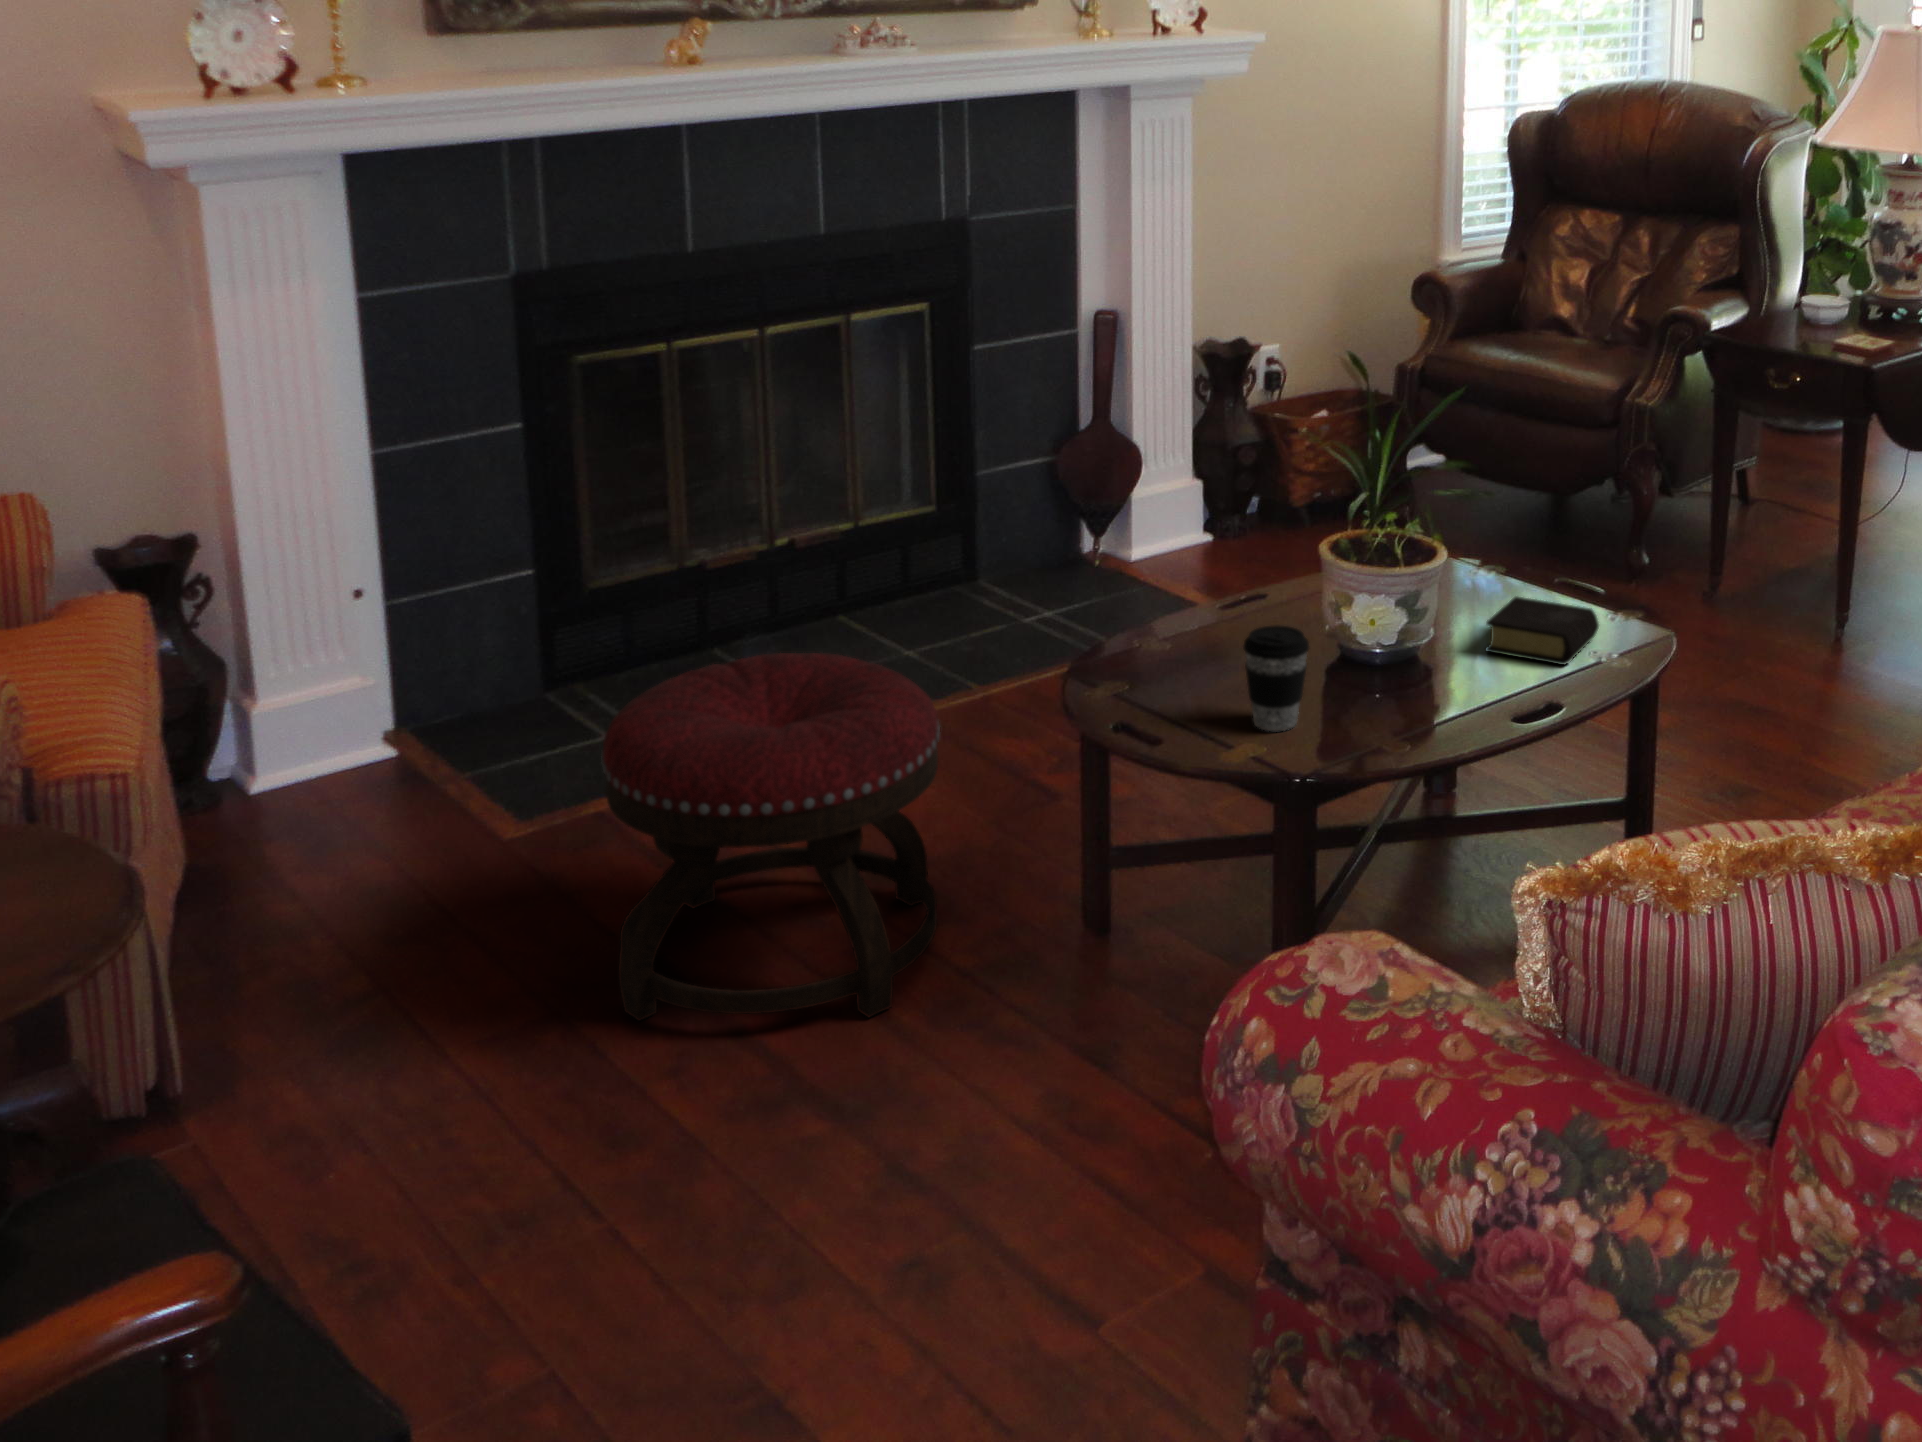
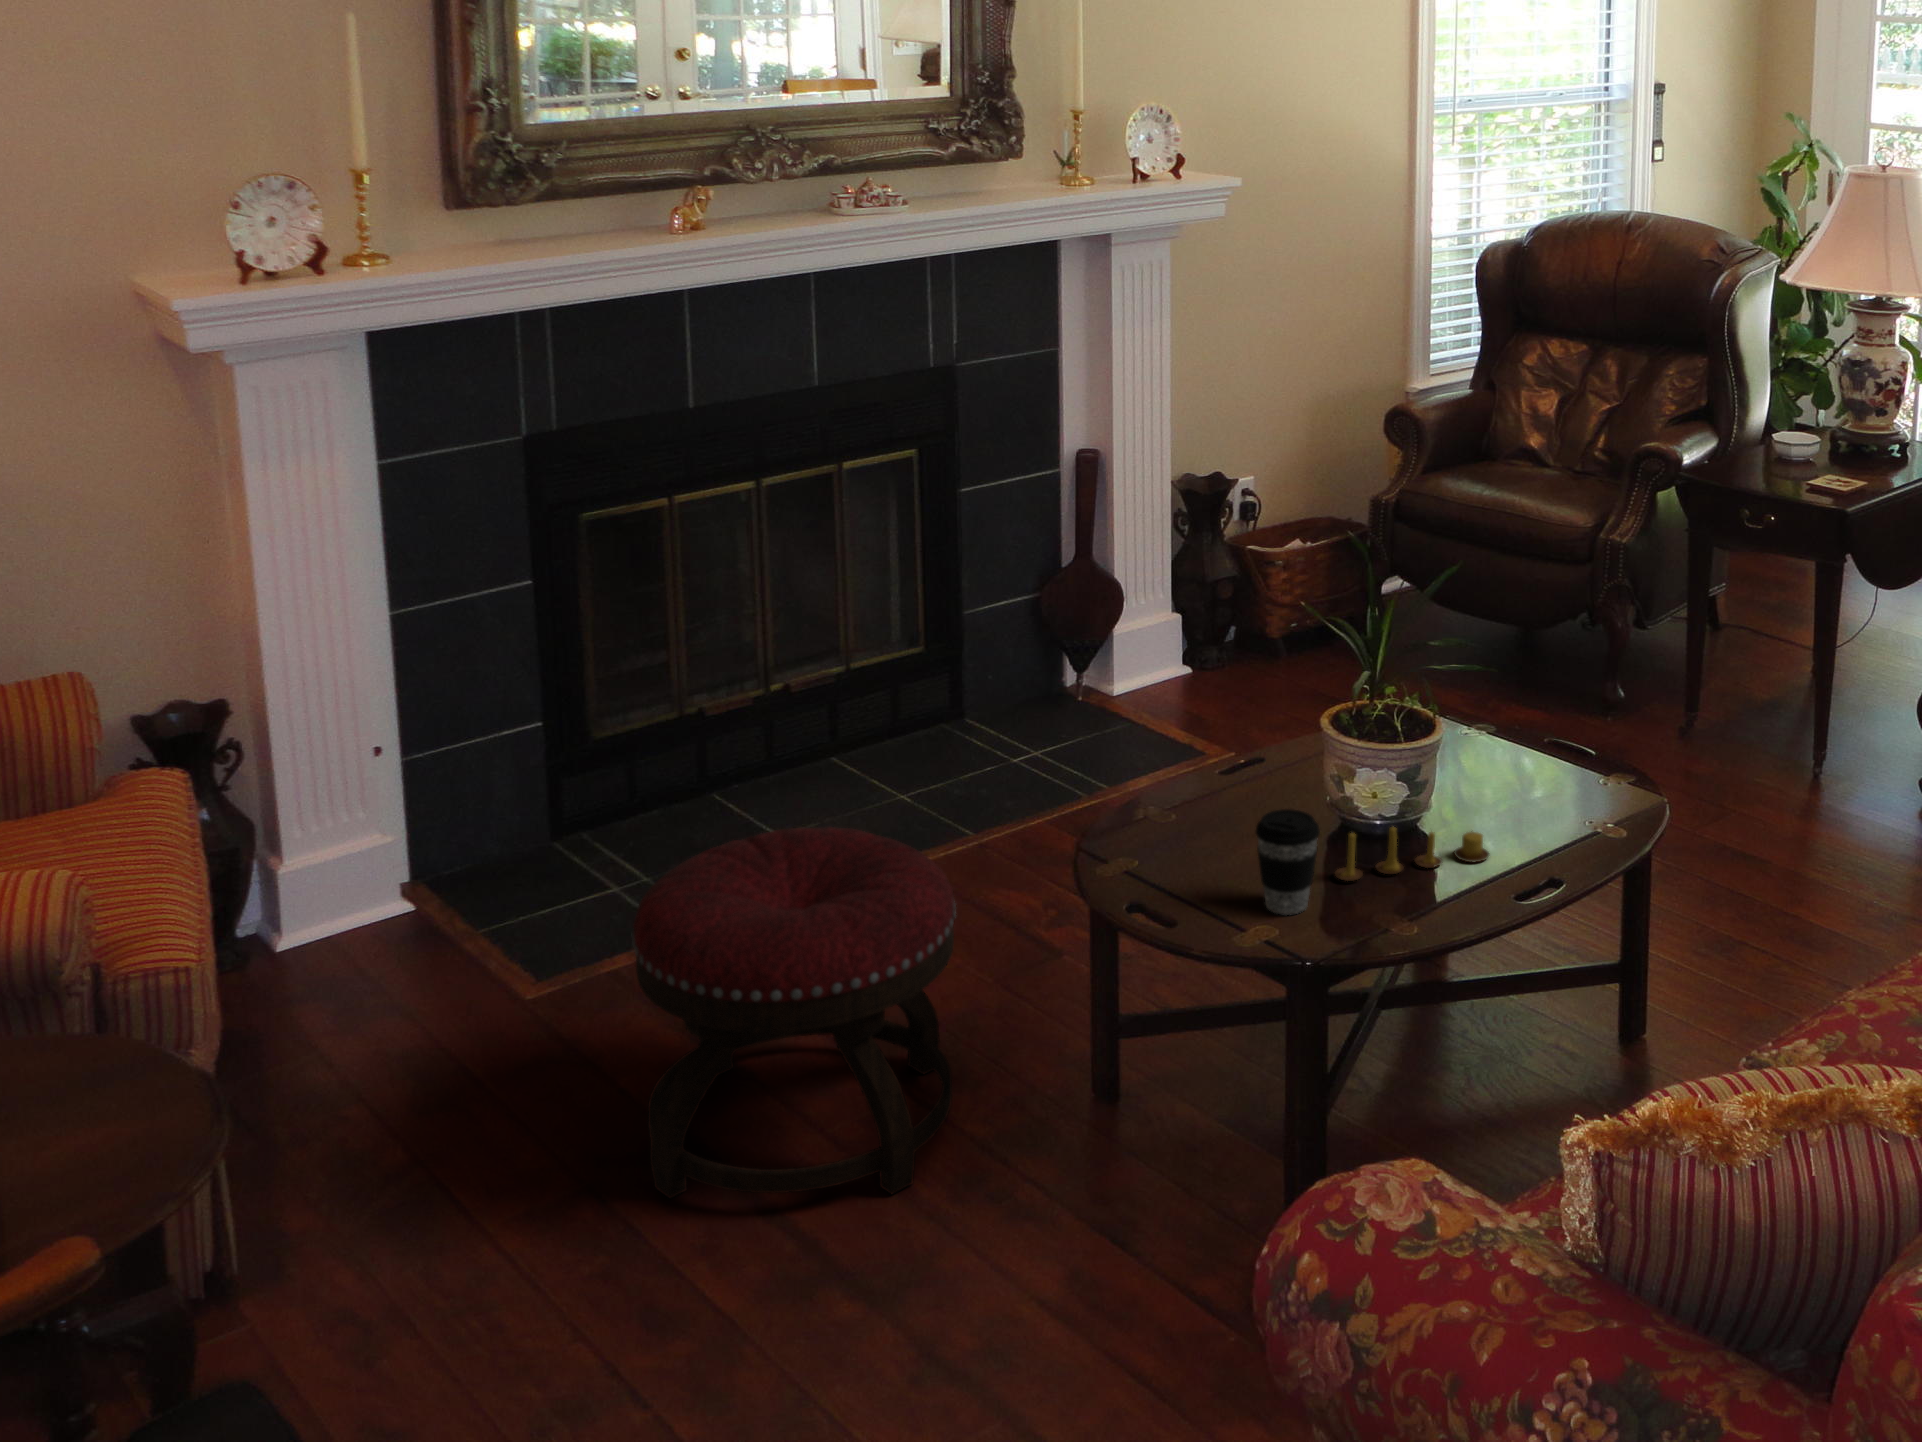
book: present [1486,597,1599,665] -> none [1485,767,1596,840]
candle: none [1327,643,1487,701] -> present [1335,827,1489,881]

